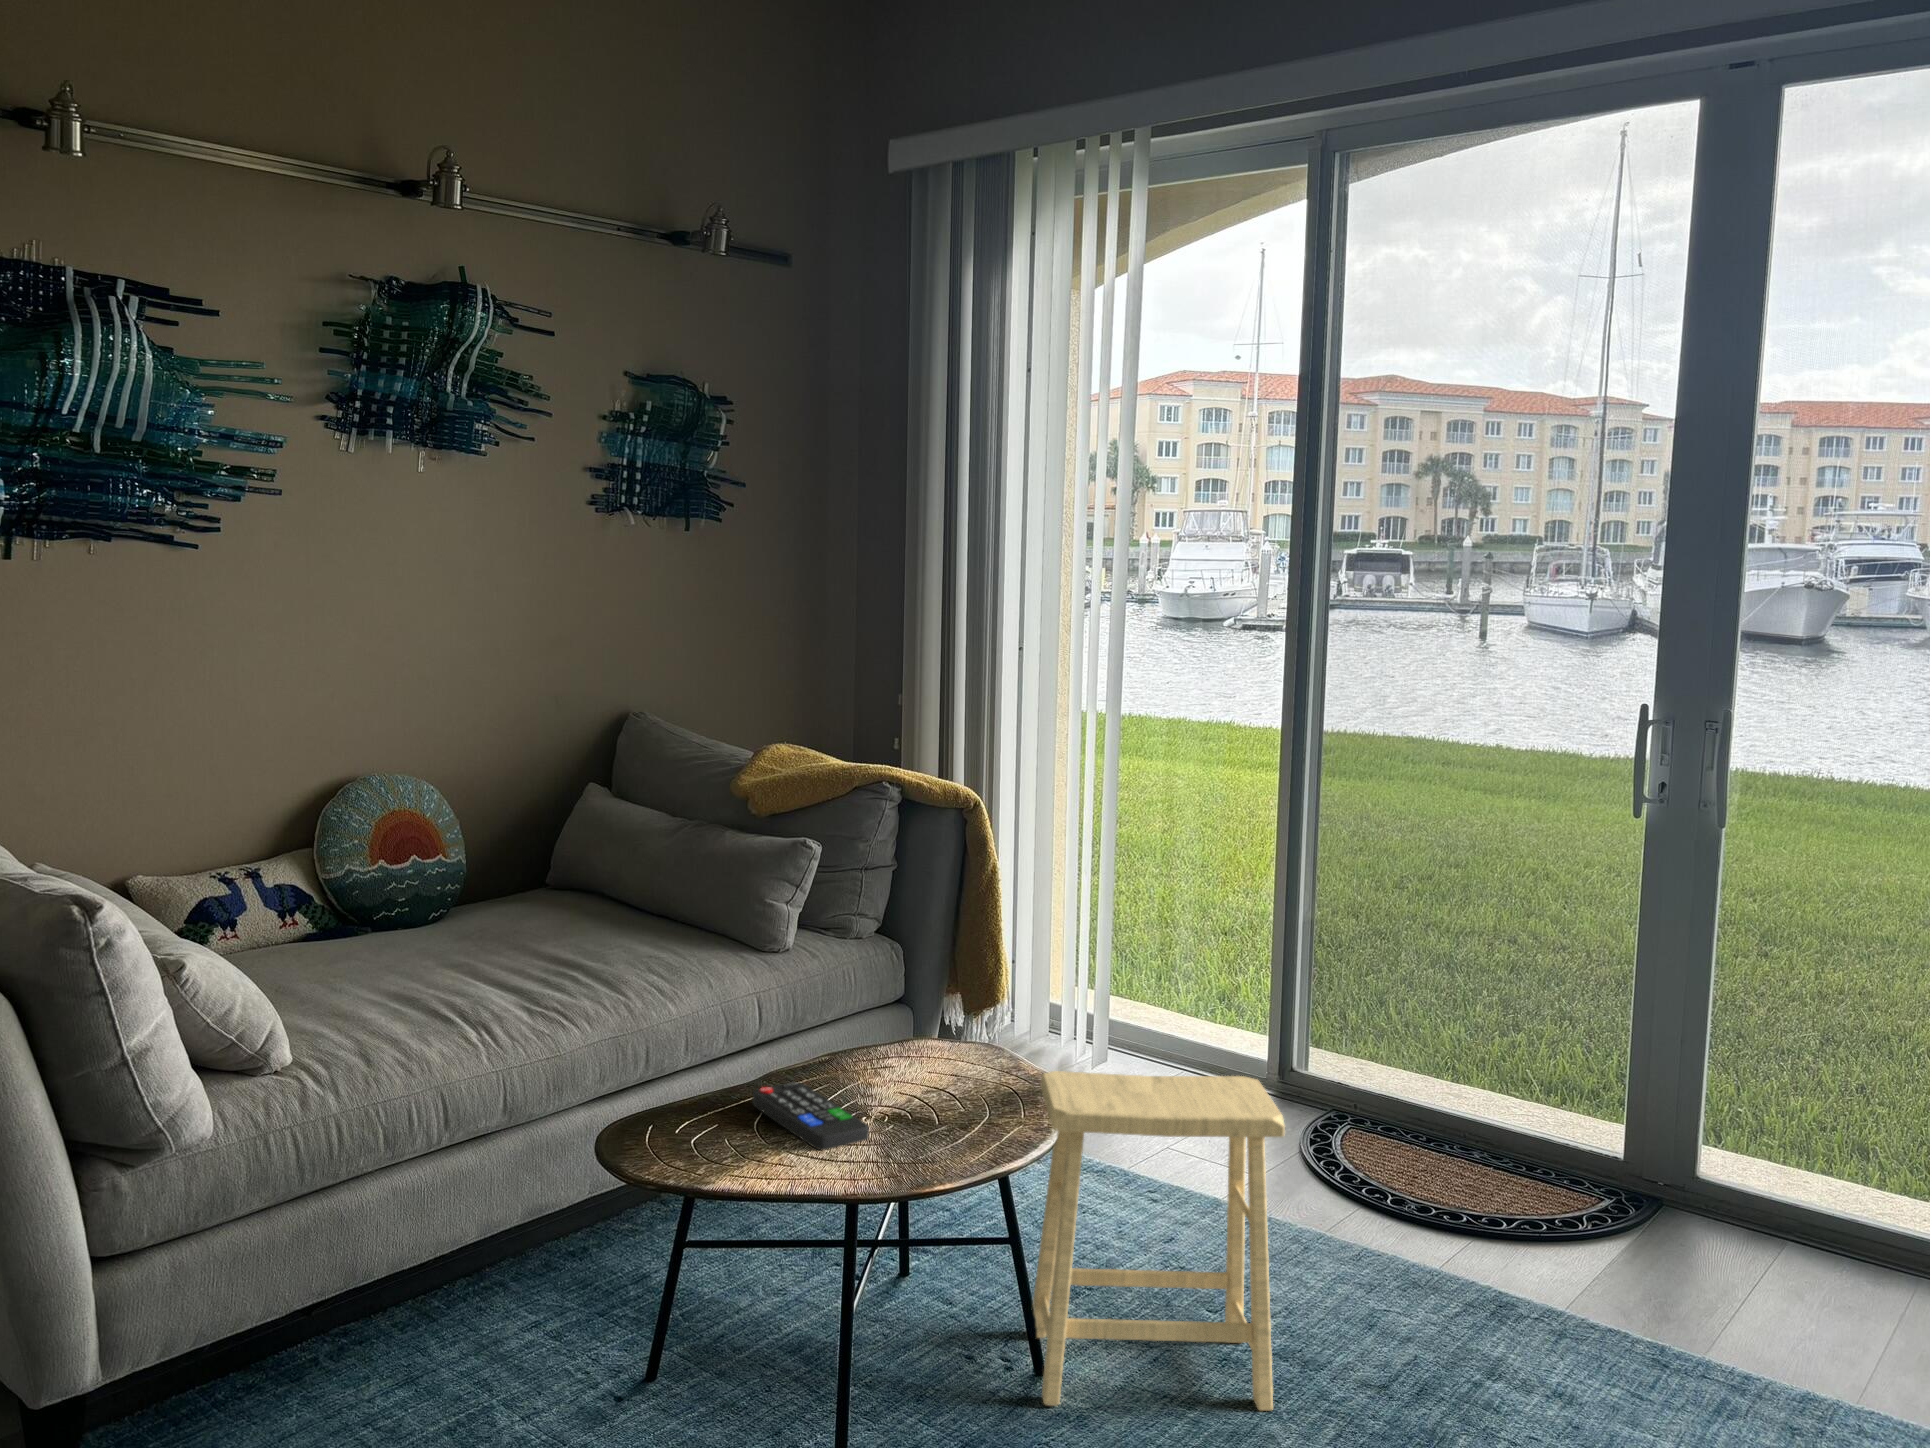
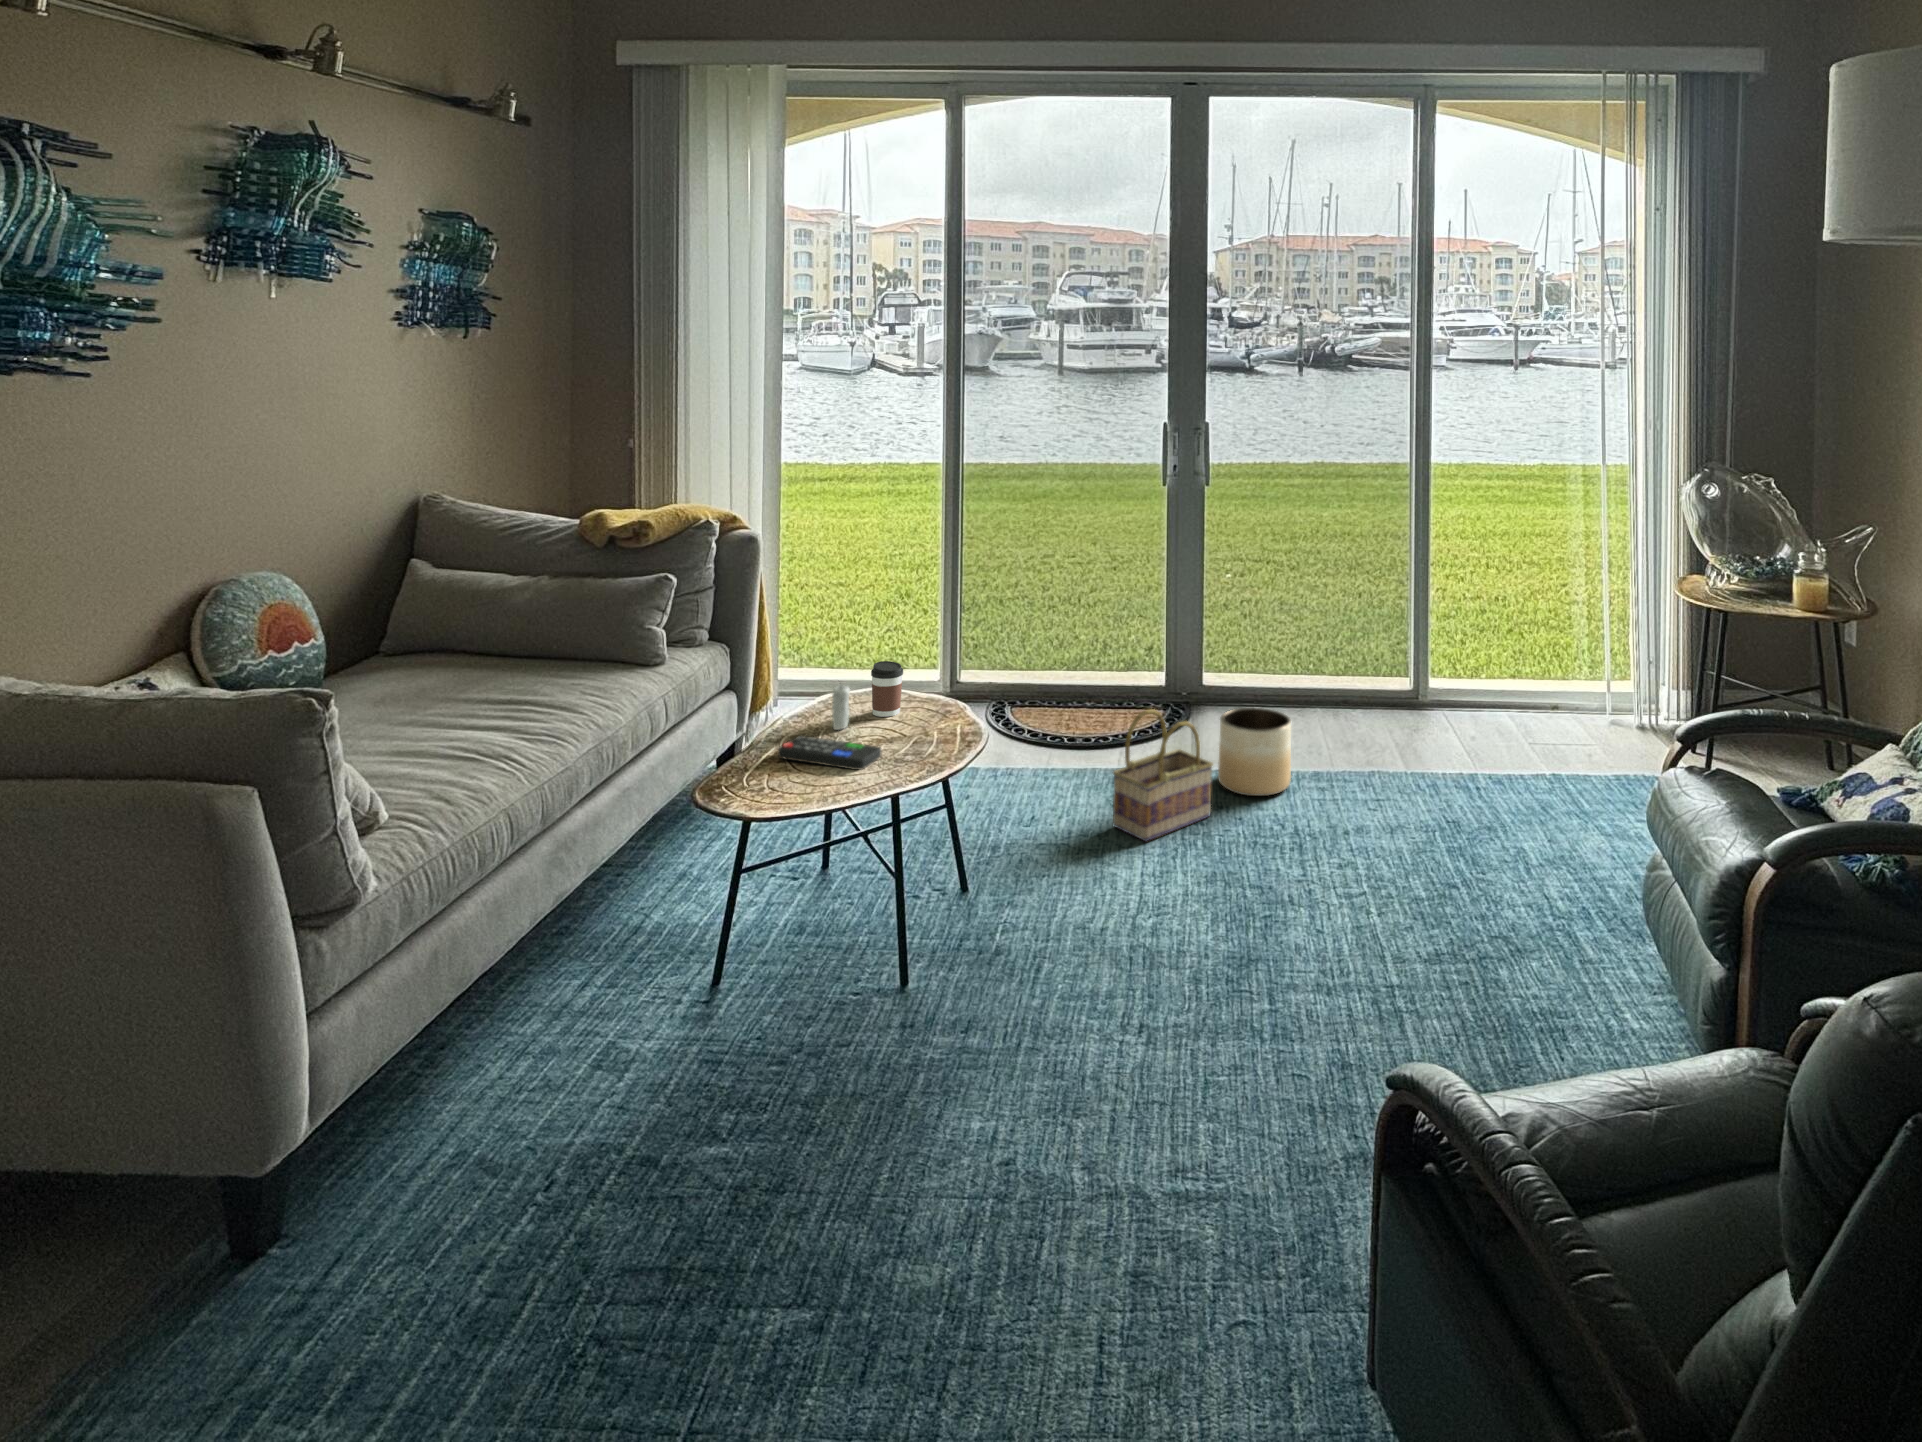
coffee cup: none [936,1003,983,1086] -> present [871,661,903,717]
candle: none [865,1014,892,1087] -> present [832,685,850,730]
footstool: present [1033,1071,1285,1411] -> none [937,671,1101,903]
basket: none [1343,1180,1543,1403] -> present [1113,709,1213,841]
planter: none [1596,1224,1755,1403] -> present [1218,708,1291,796]

